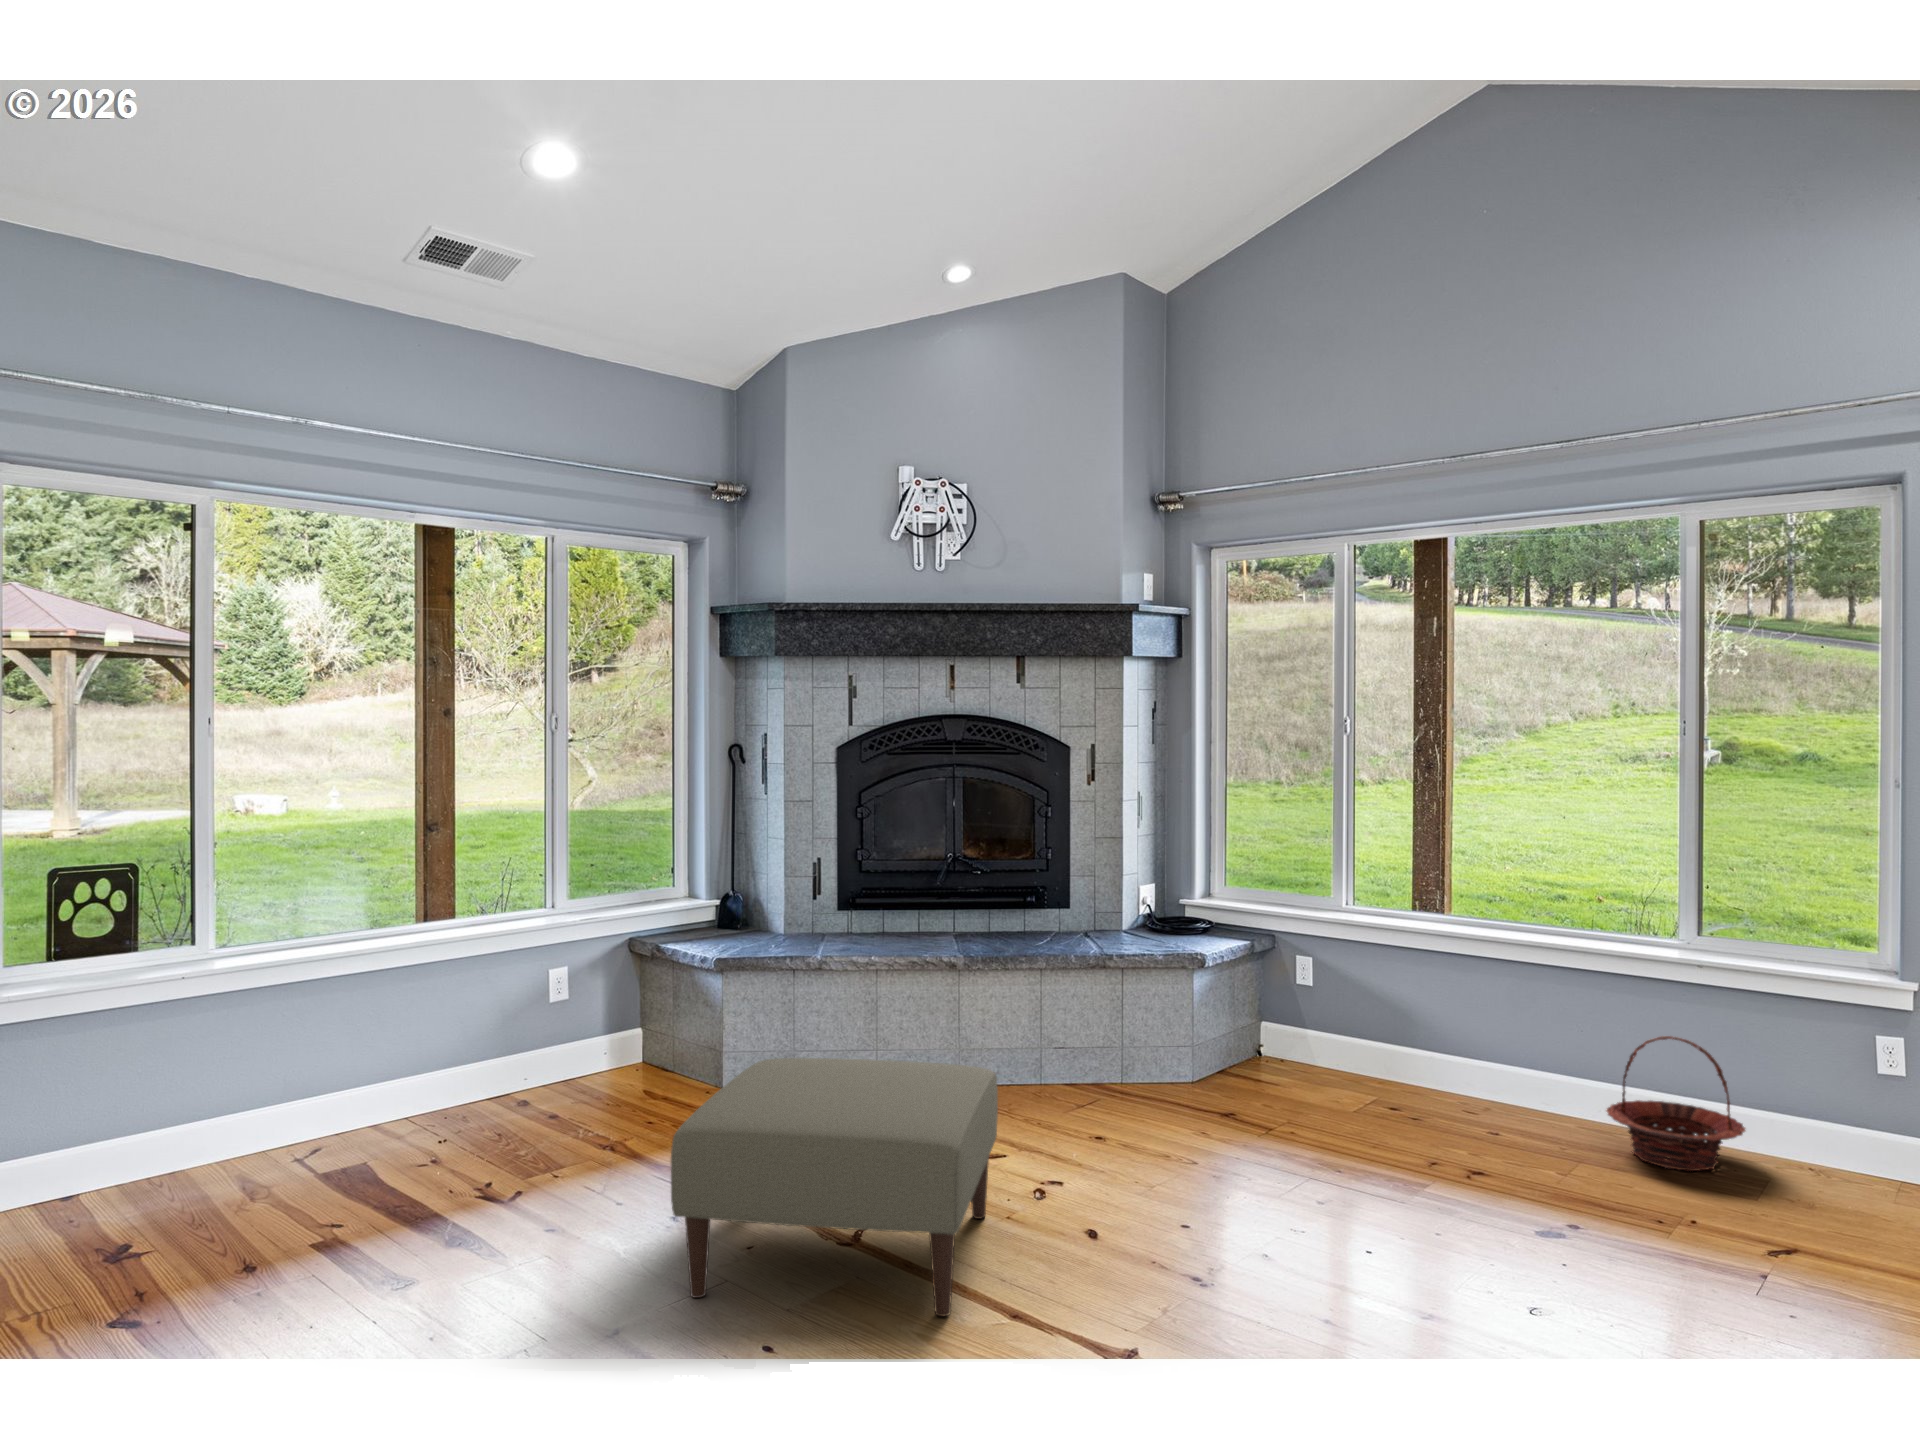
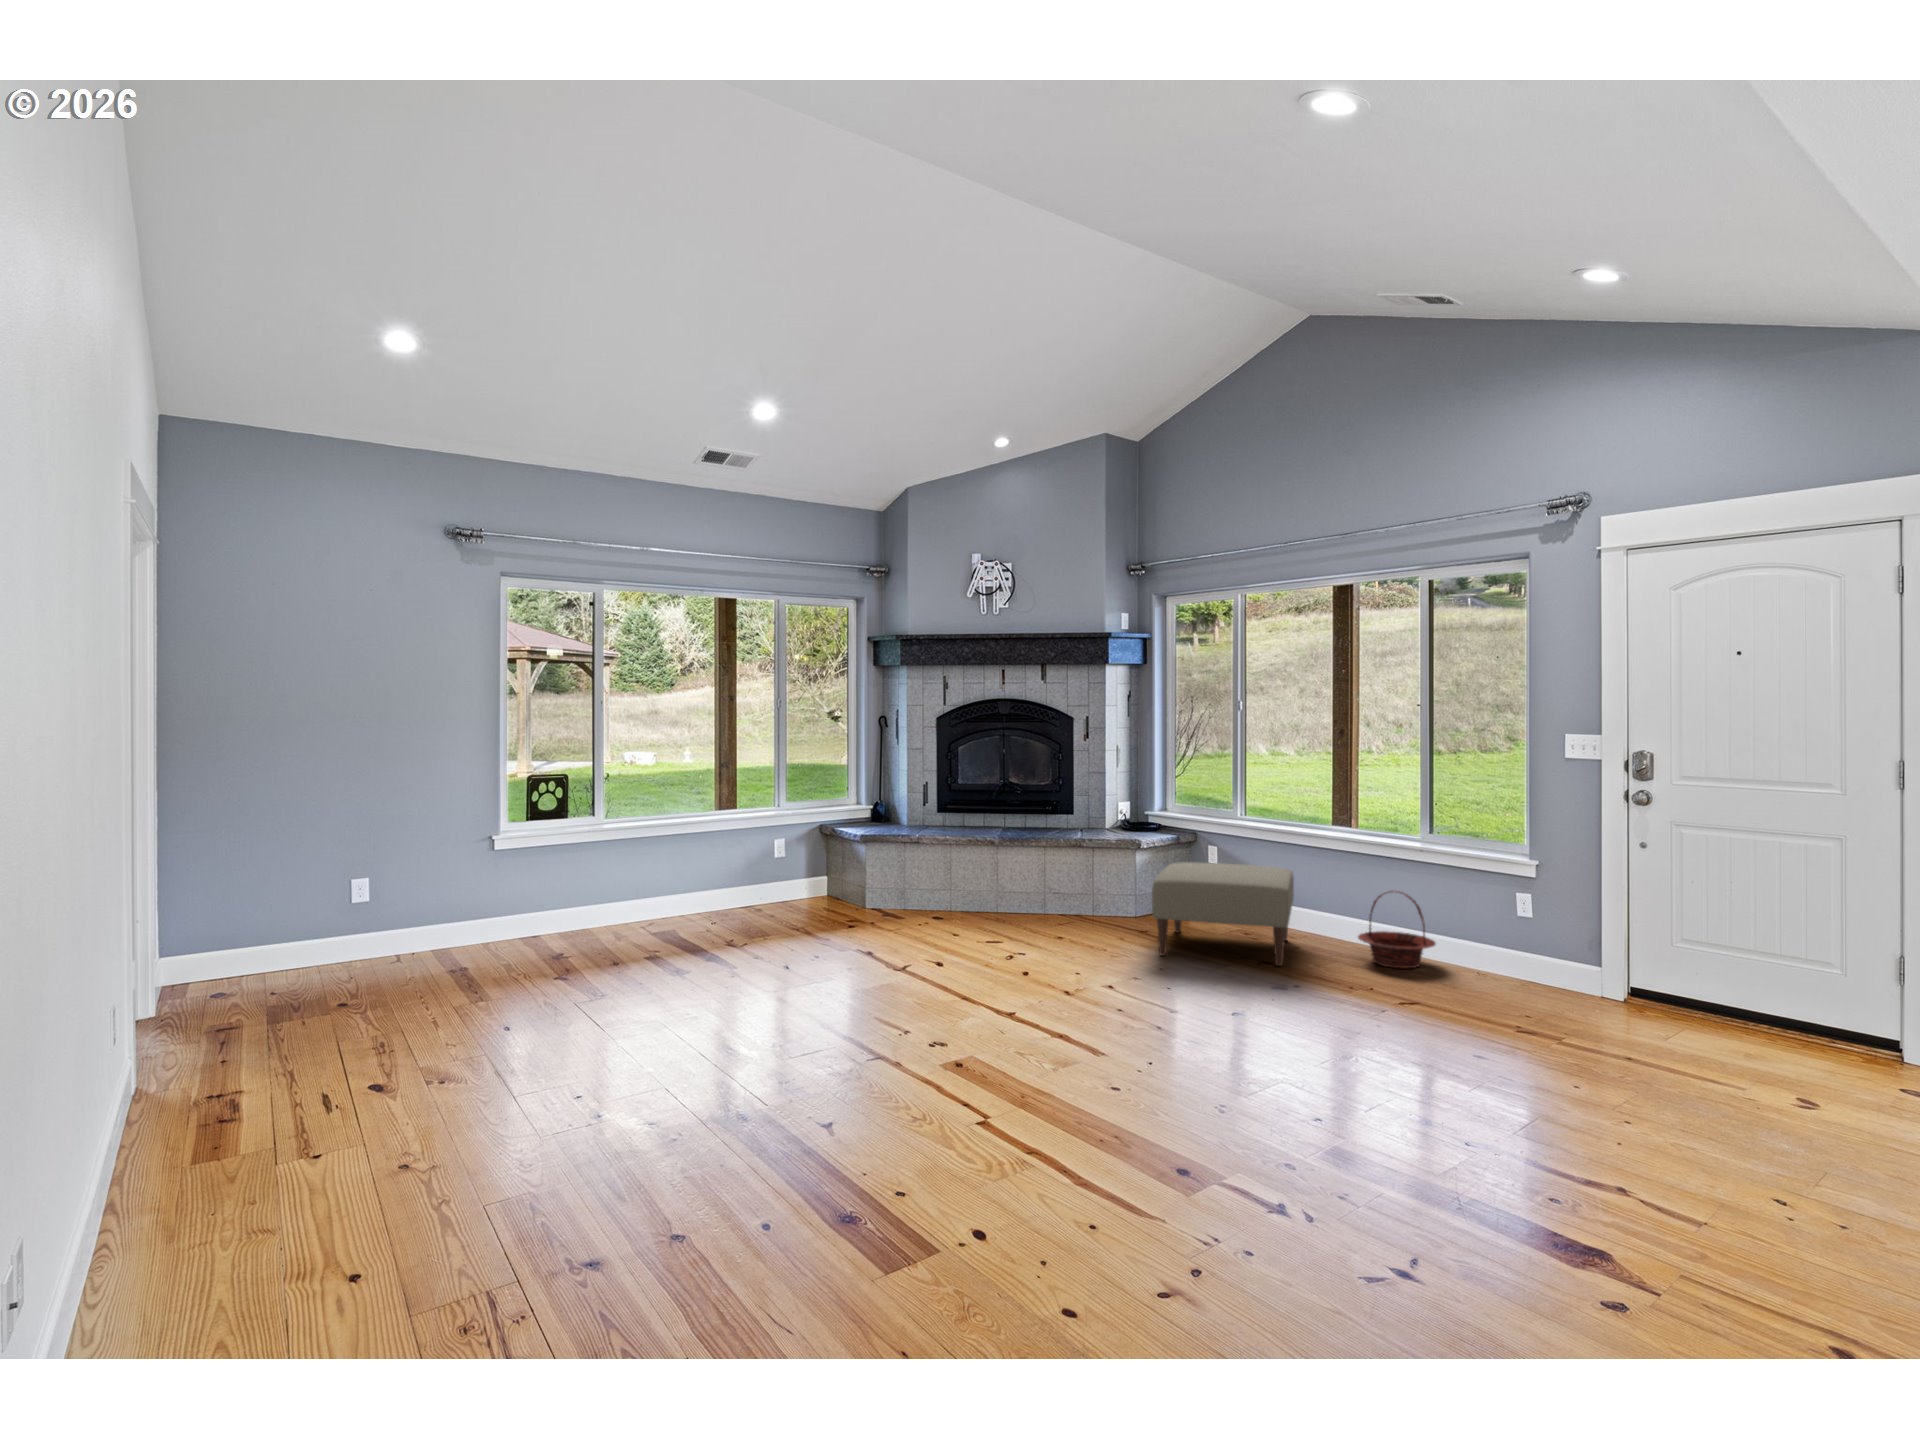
ottoman: present [671,1058,998,1316] -> present [1152,862,1294,966]

